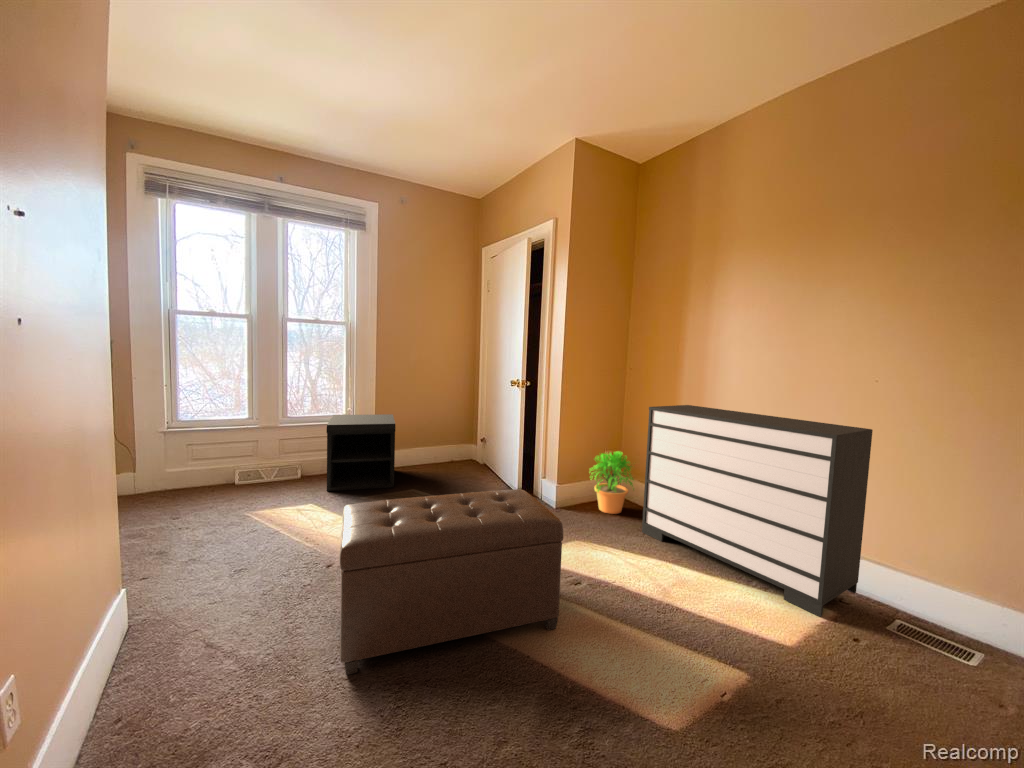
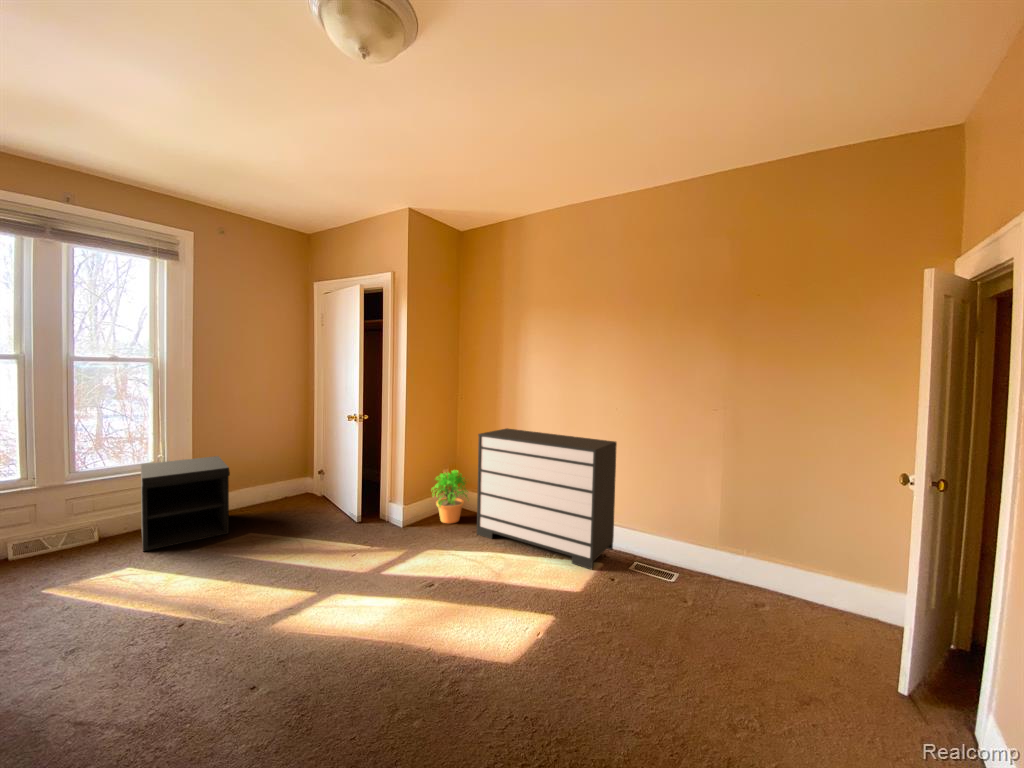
ottoman: present [339,489,563,675] -> none [215,517,423,706]

